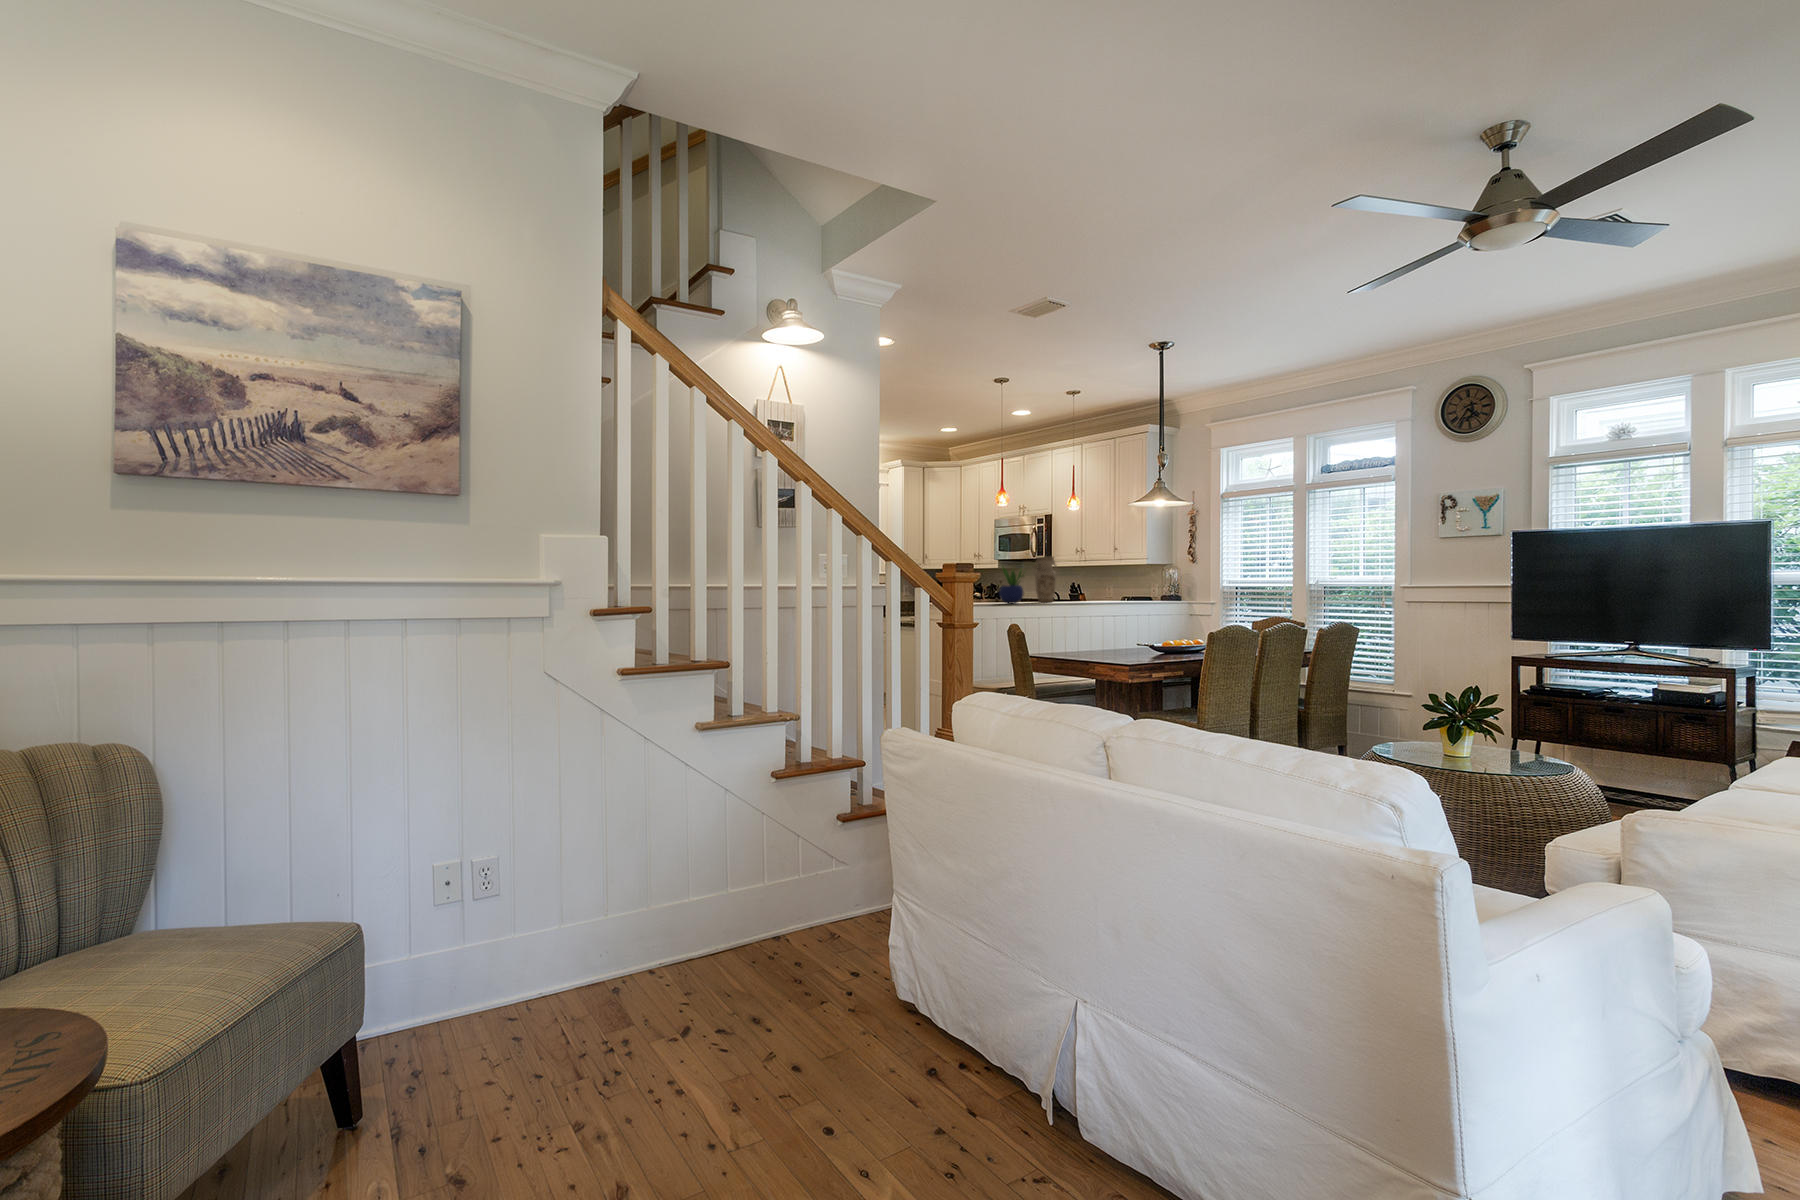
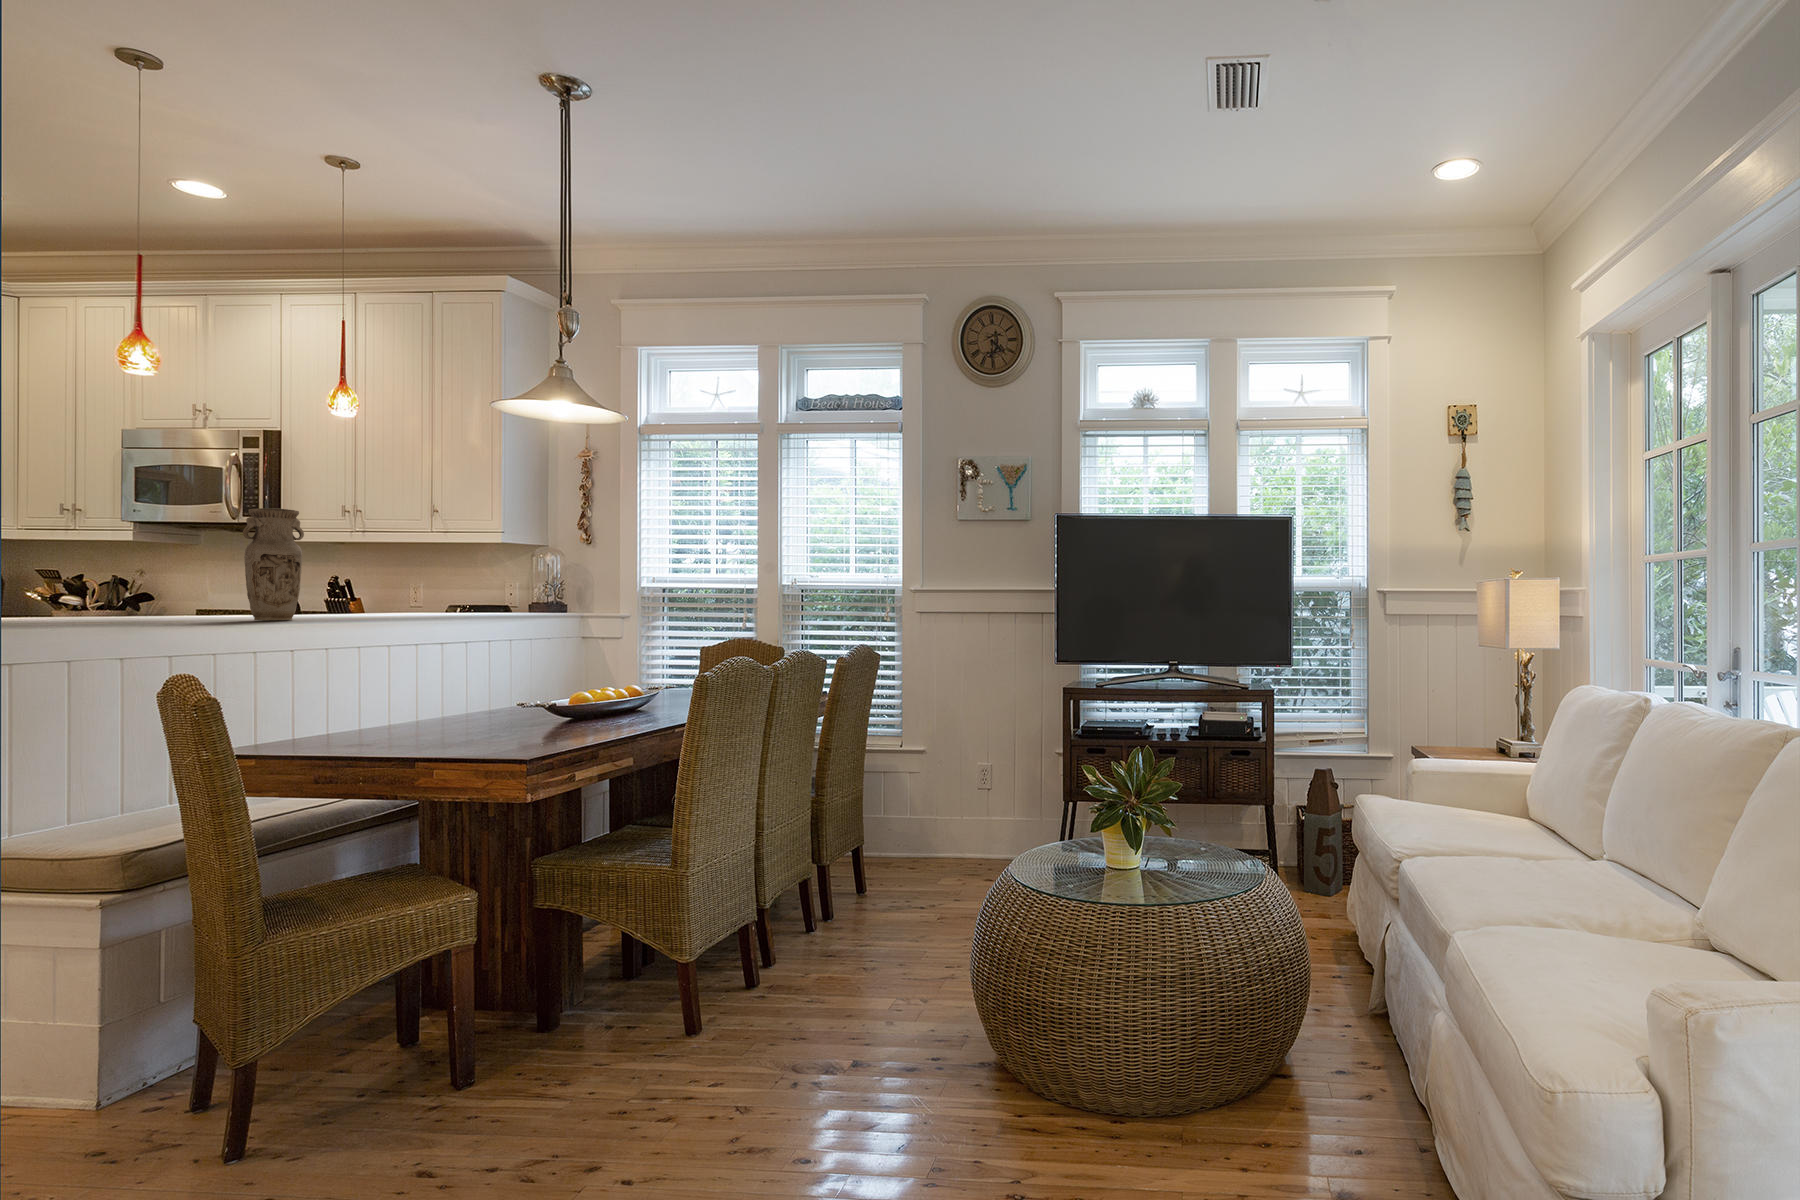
potted plant: present [999,567,1024,604] -> none [134,518,222,623]

